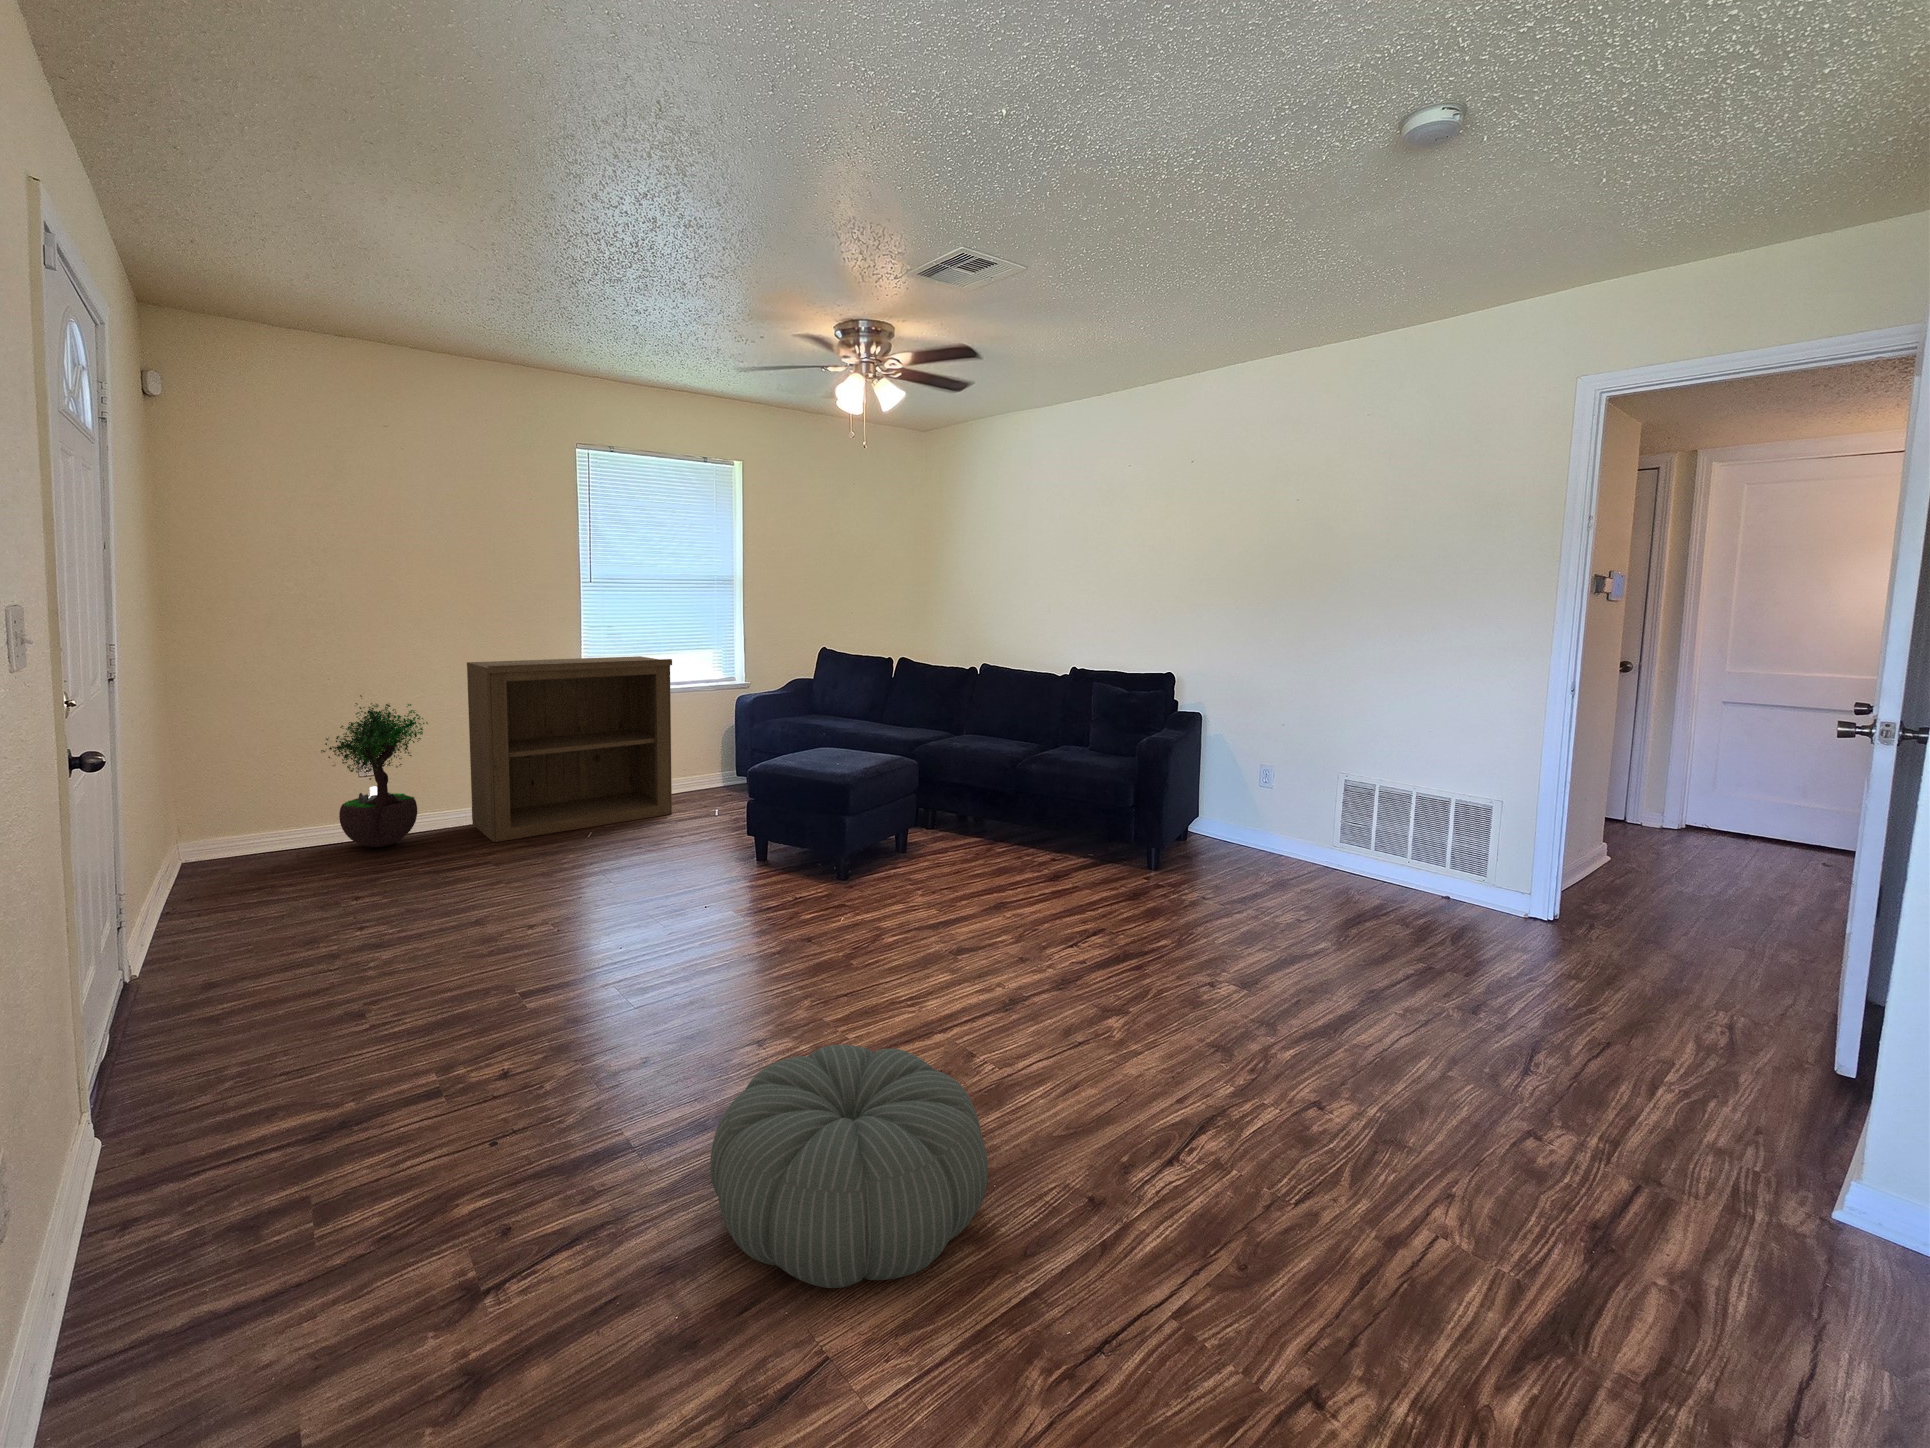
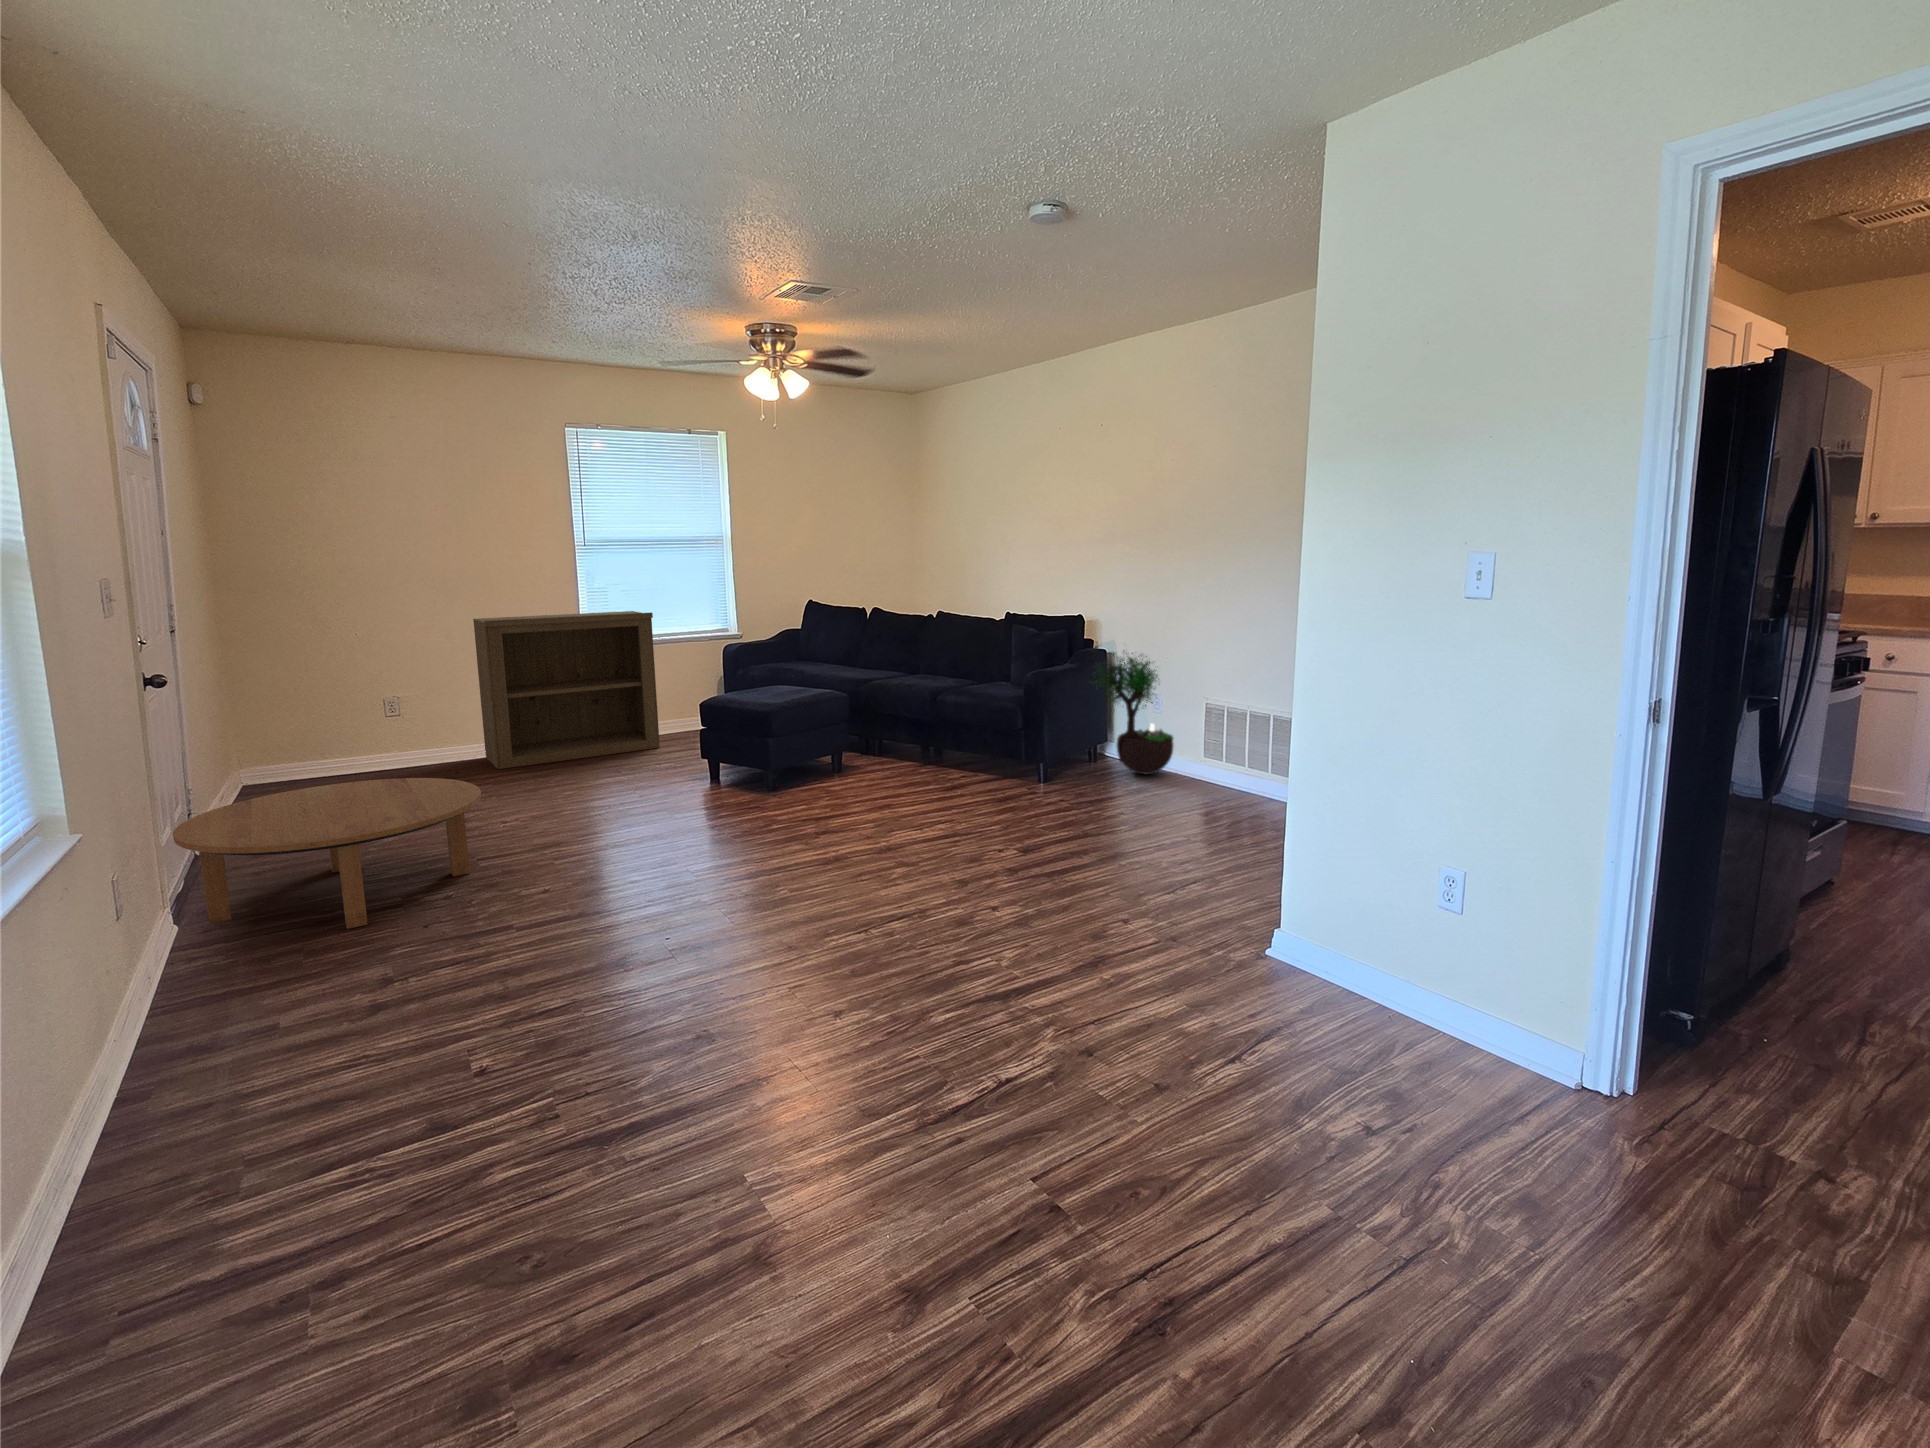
potted tree: present [321,695,428,847] -> present [1094,650,1174,775]
coffee table: none [103,883,546,1149] -> present [173,778,481,929]
pouf: present [710,1045,988,1288] -> none [539,861,725,978]

